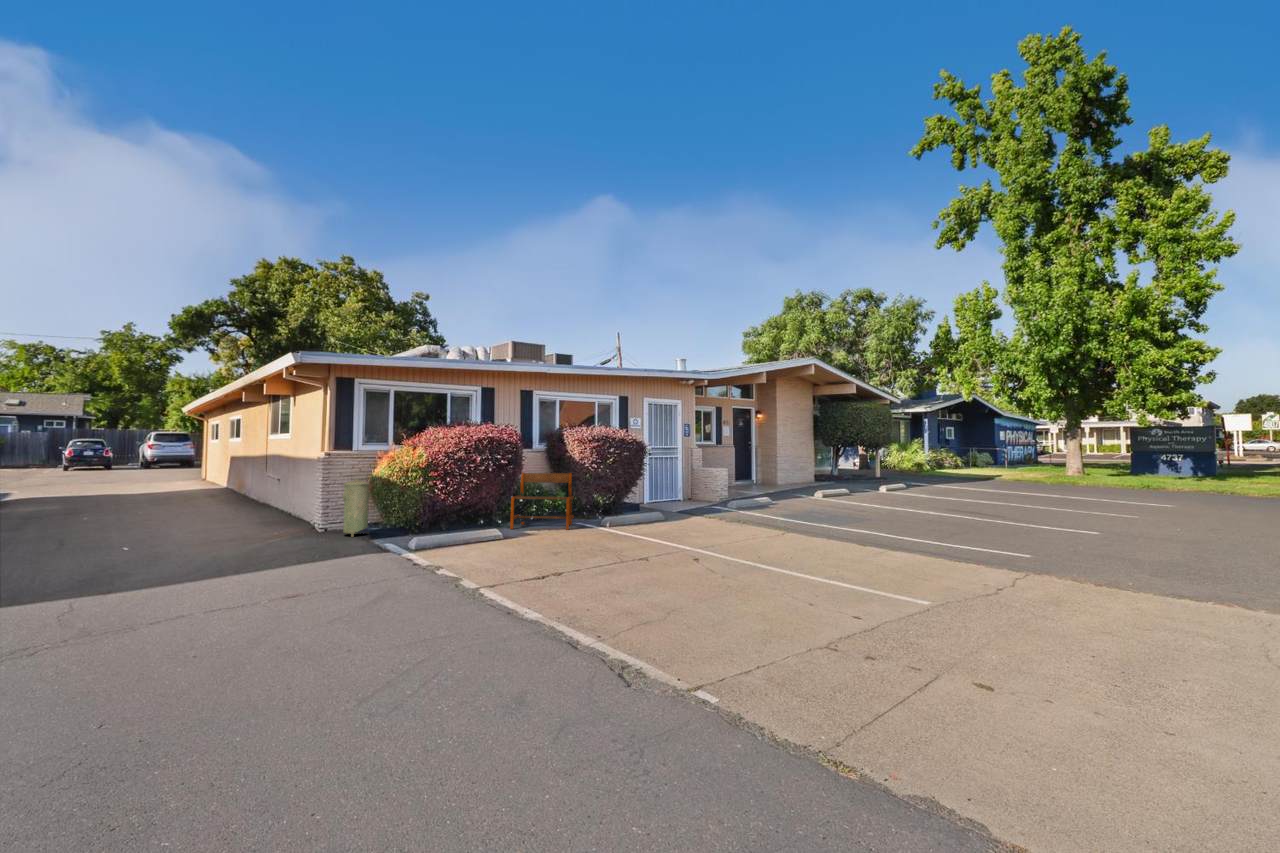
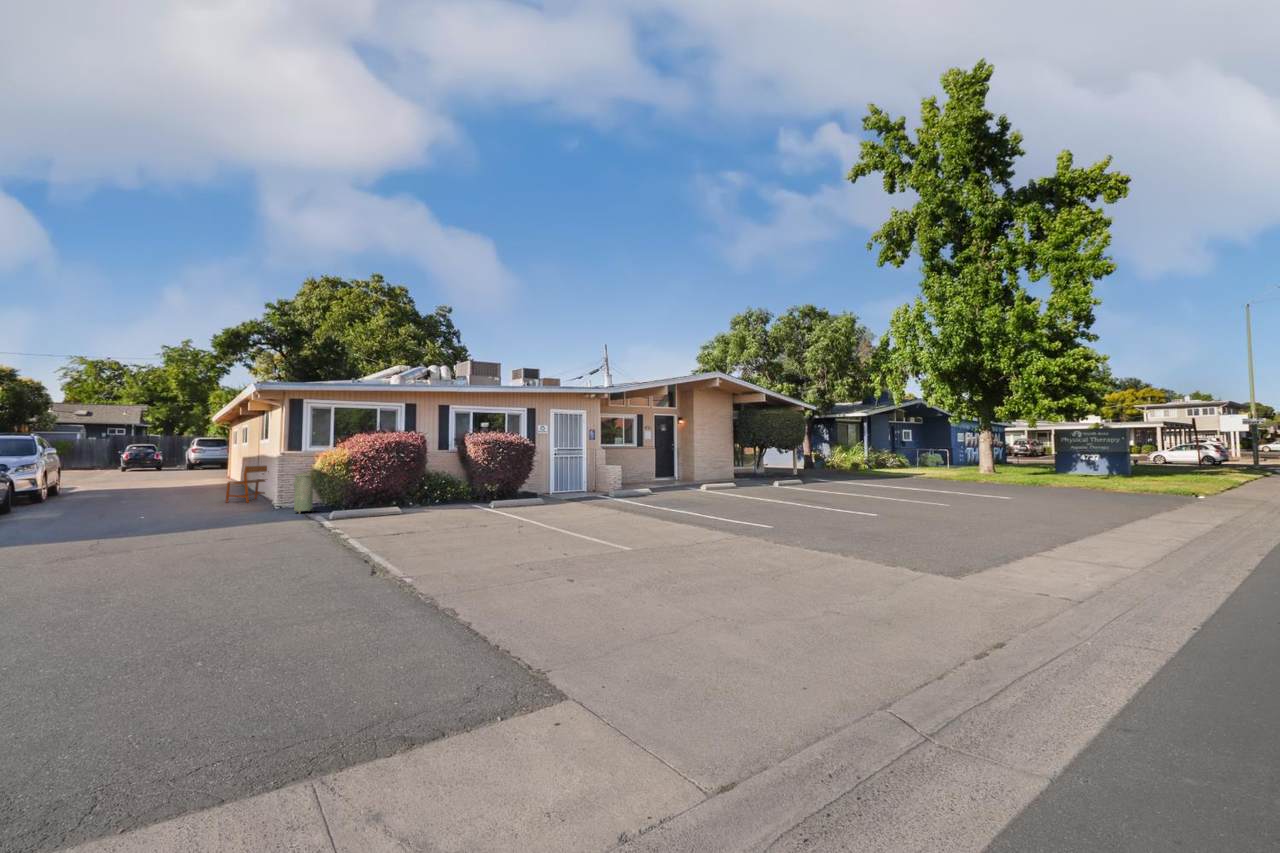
bench: present [510,473,574,530] -> present [226,466,267,503]

